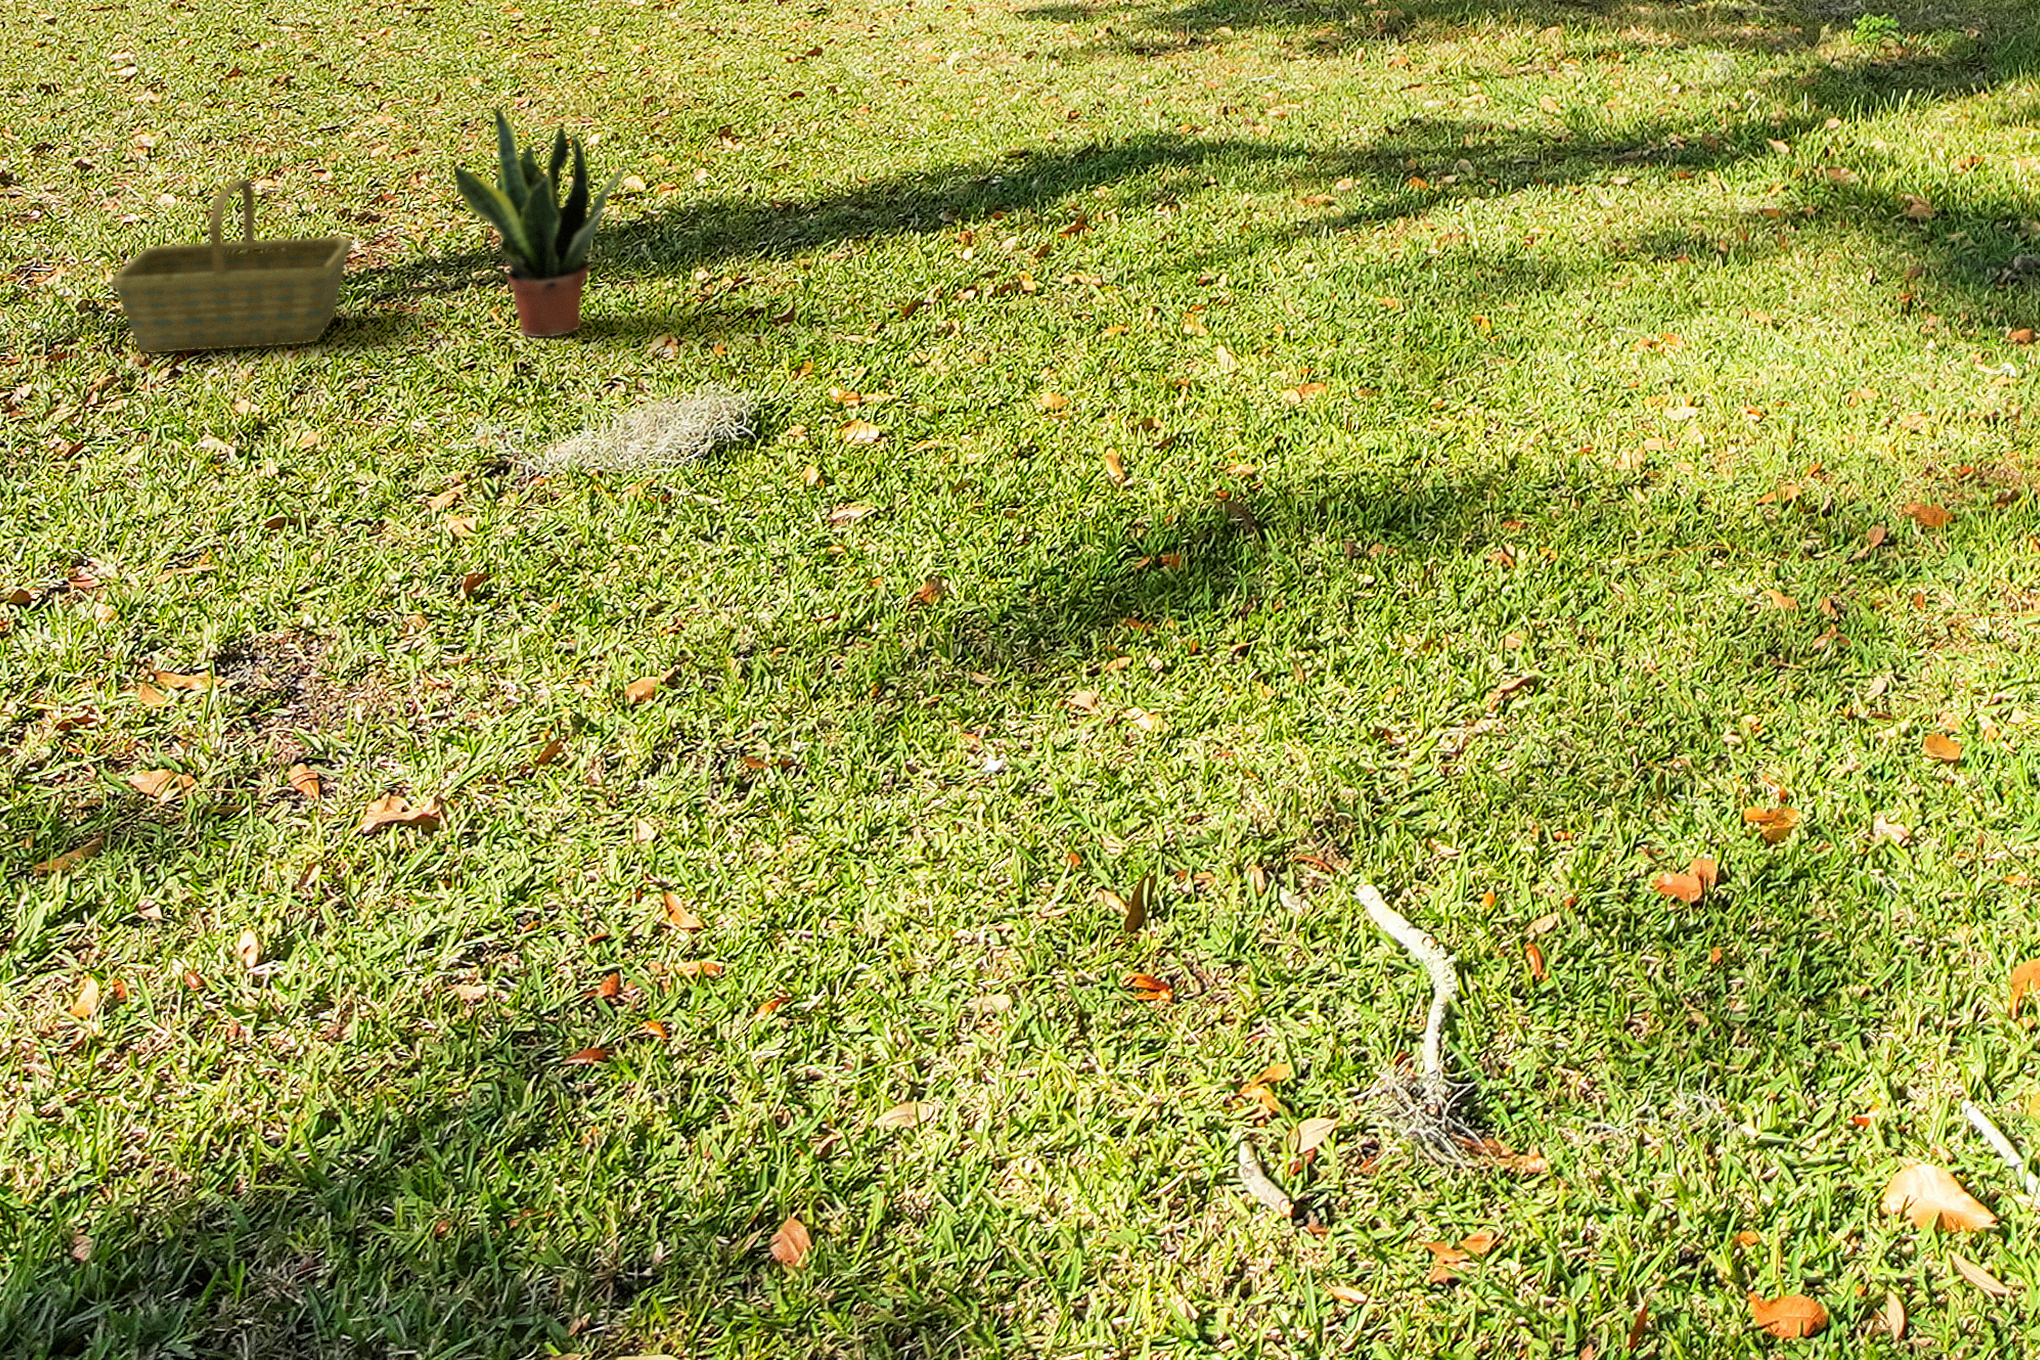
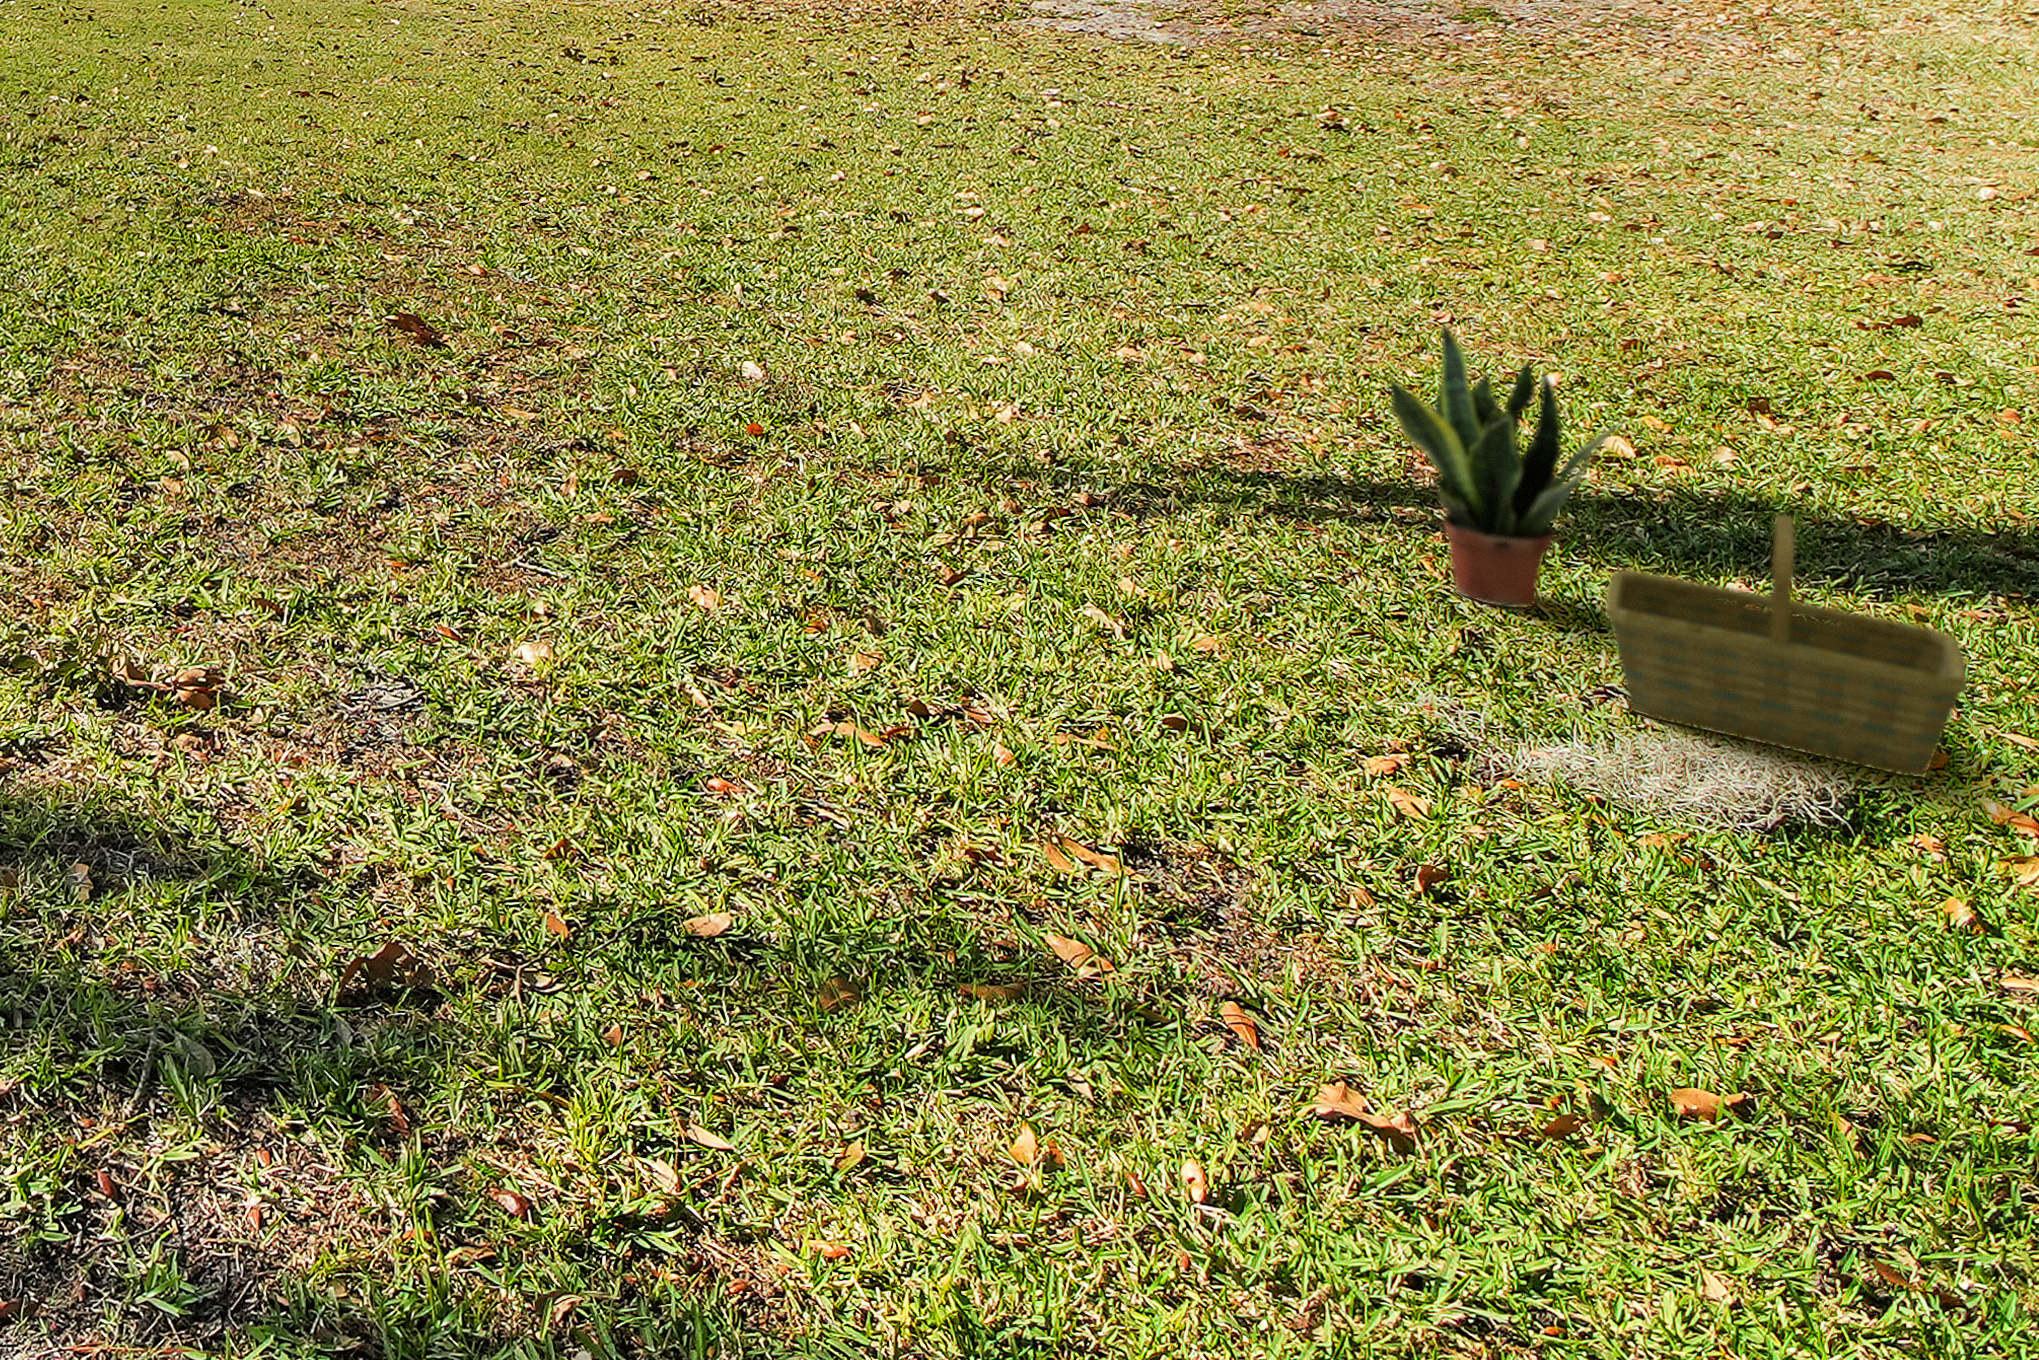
basket: present [111,180,352,353] -> present [1605,515,1967,777]

